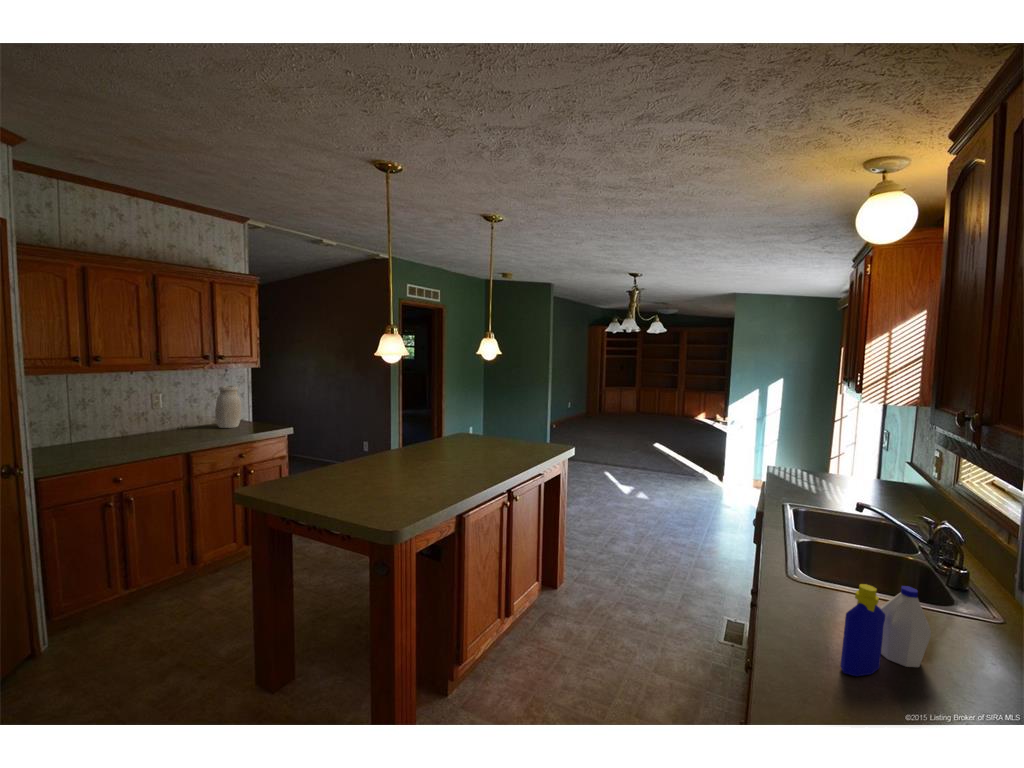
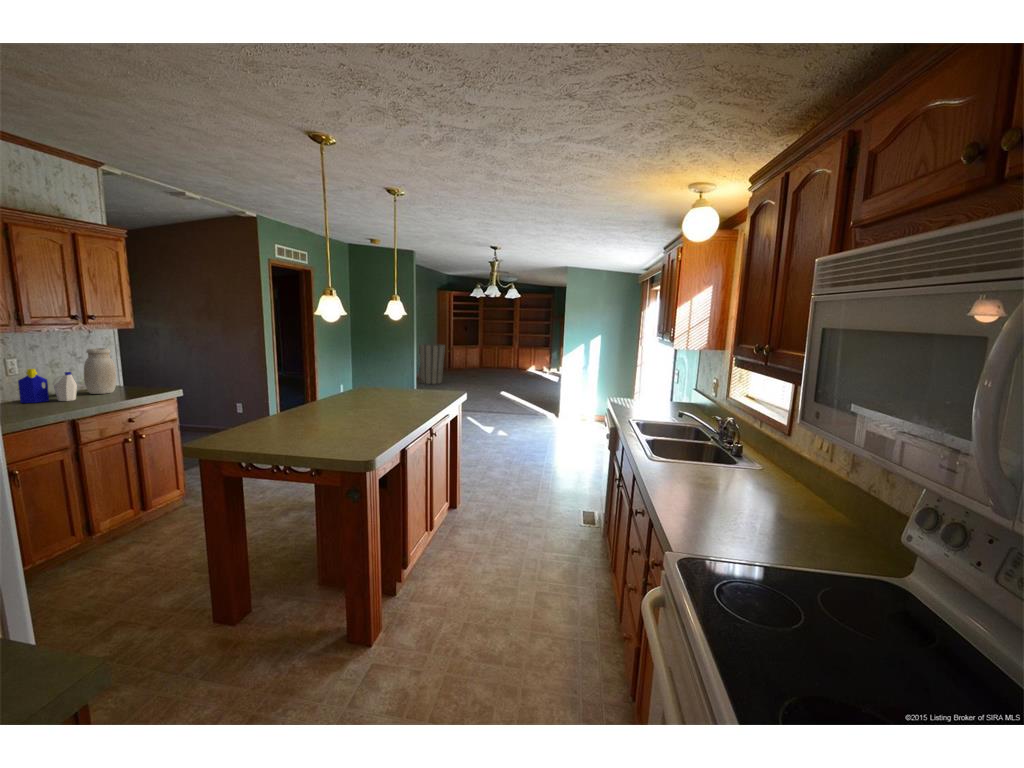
trash can: none [563,384,594,428] -> present [419,344,445,384]
bottle: present [840,584,931,676] -> present [18,369,77,403]

